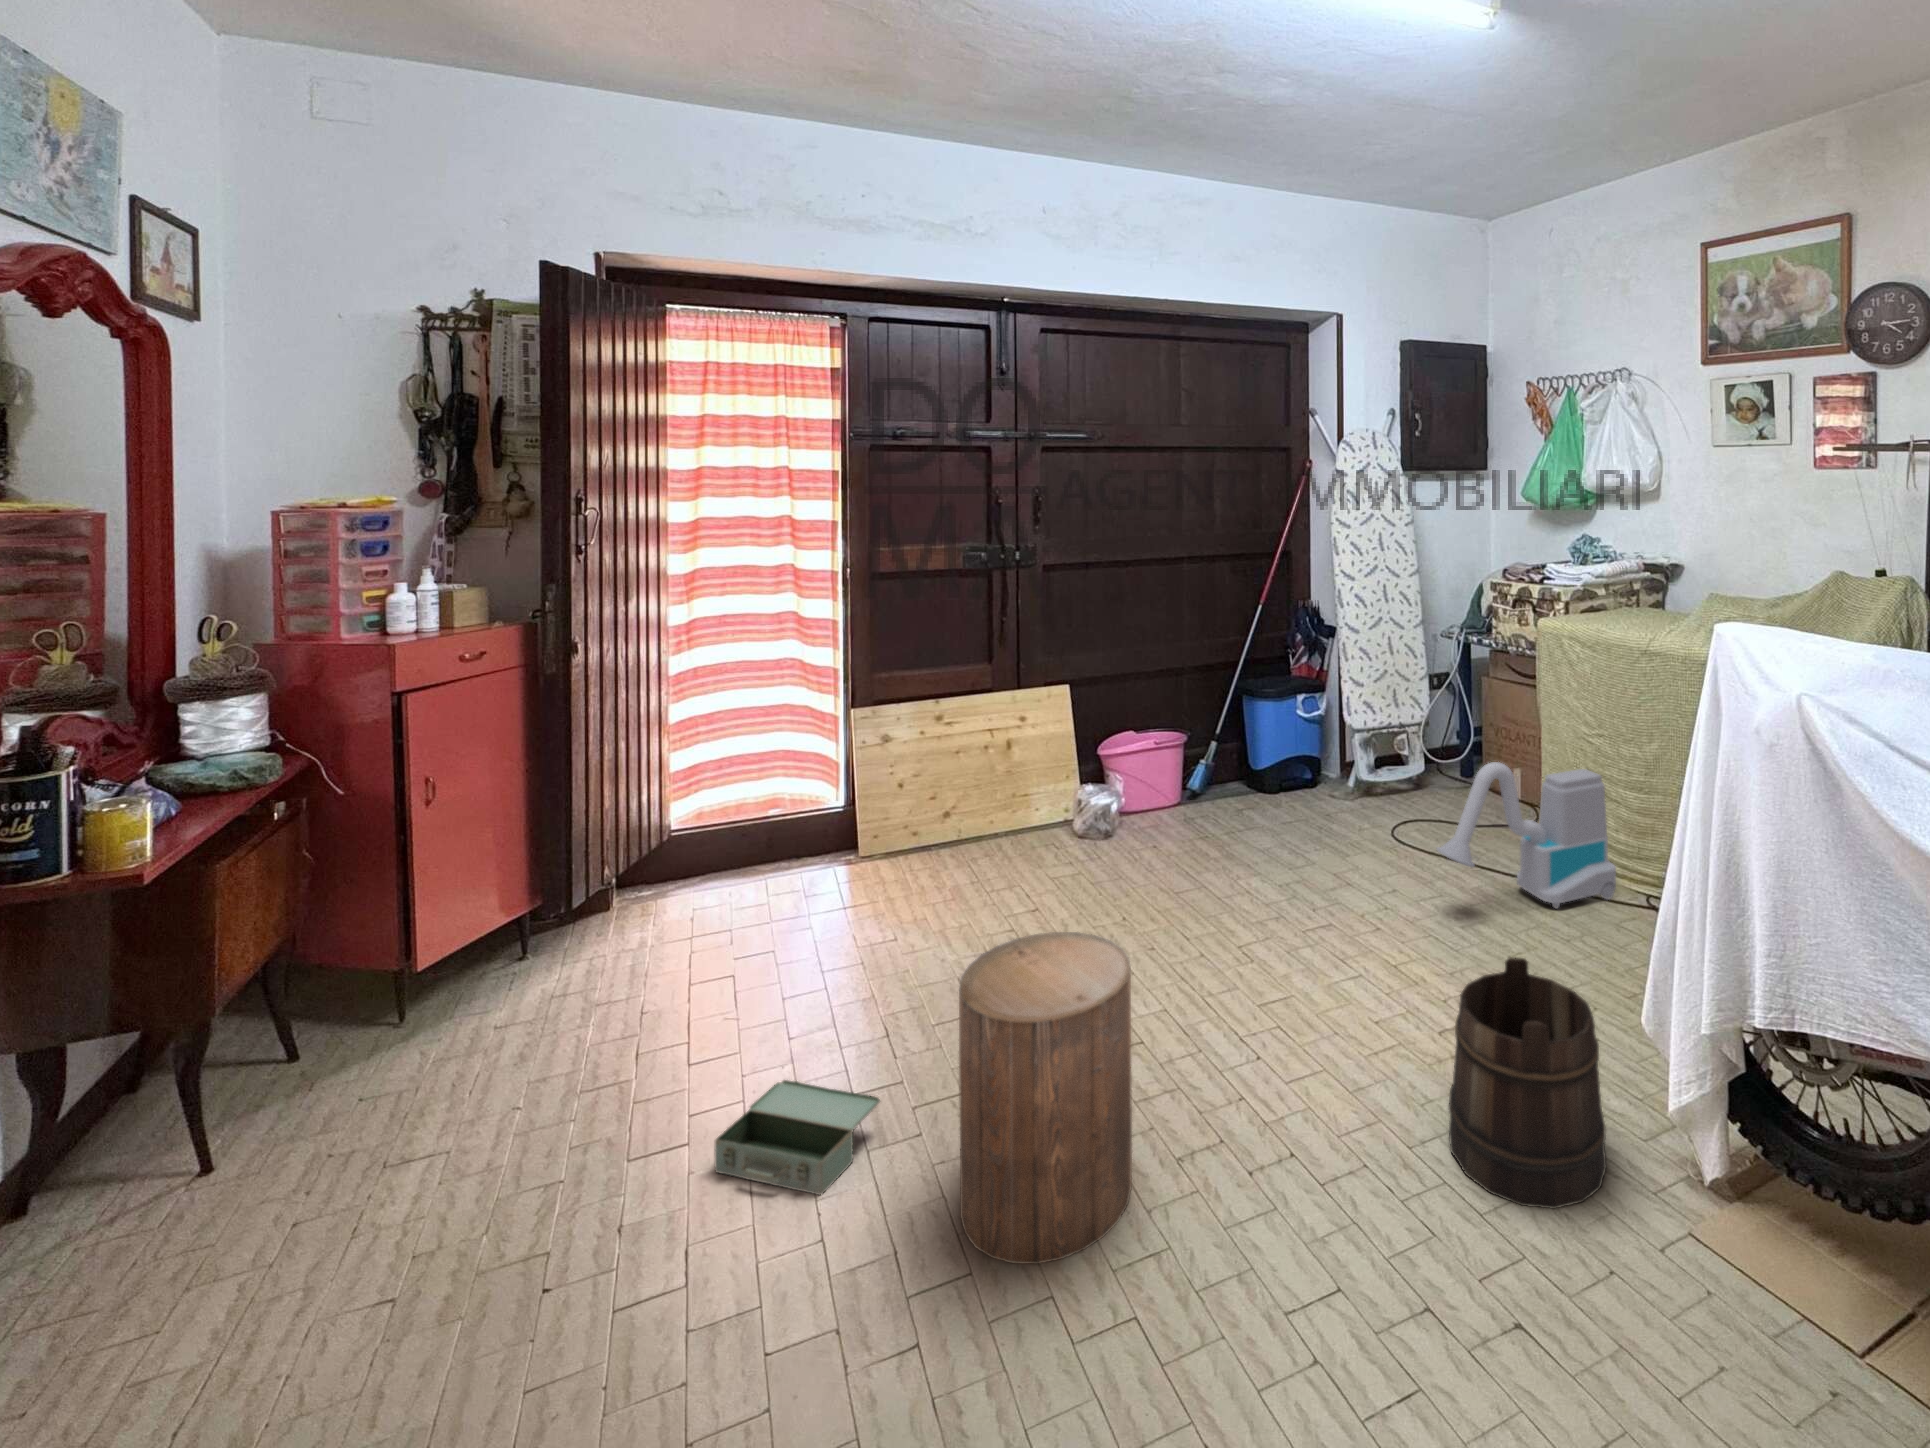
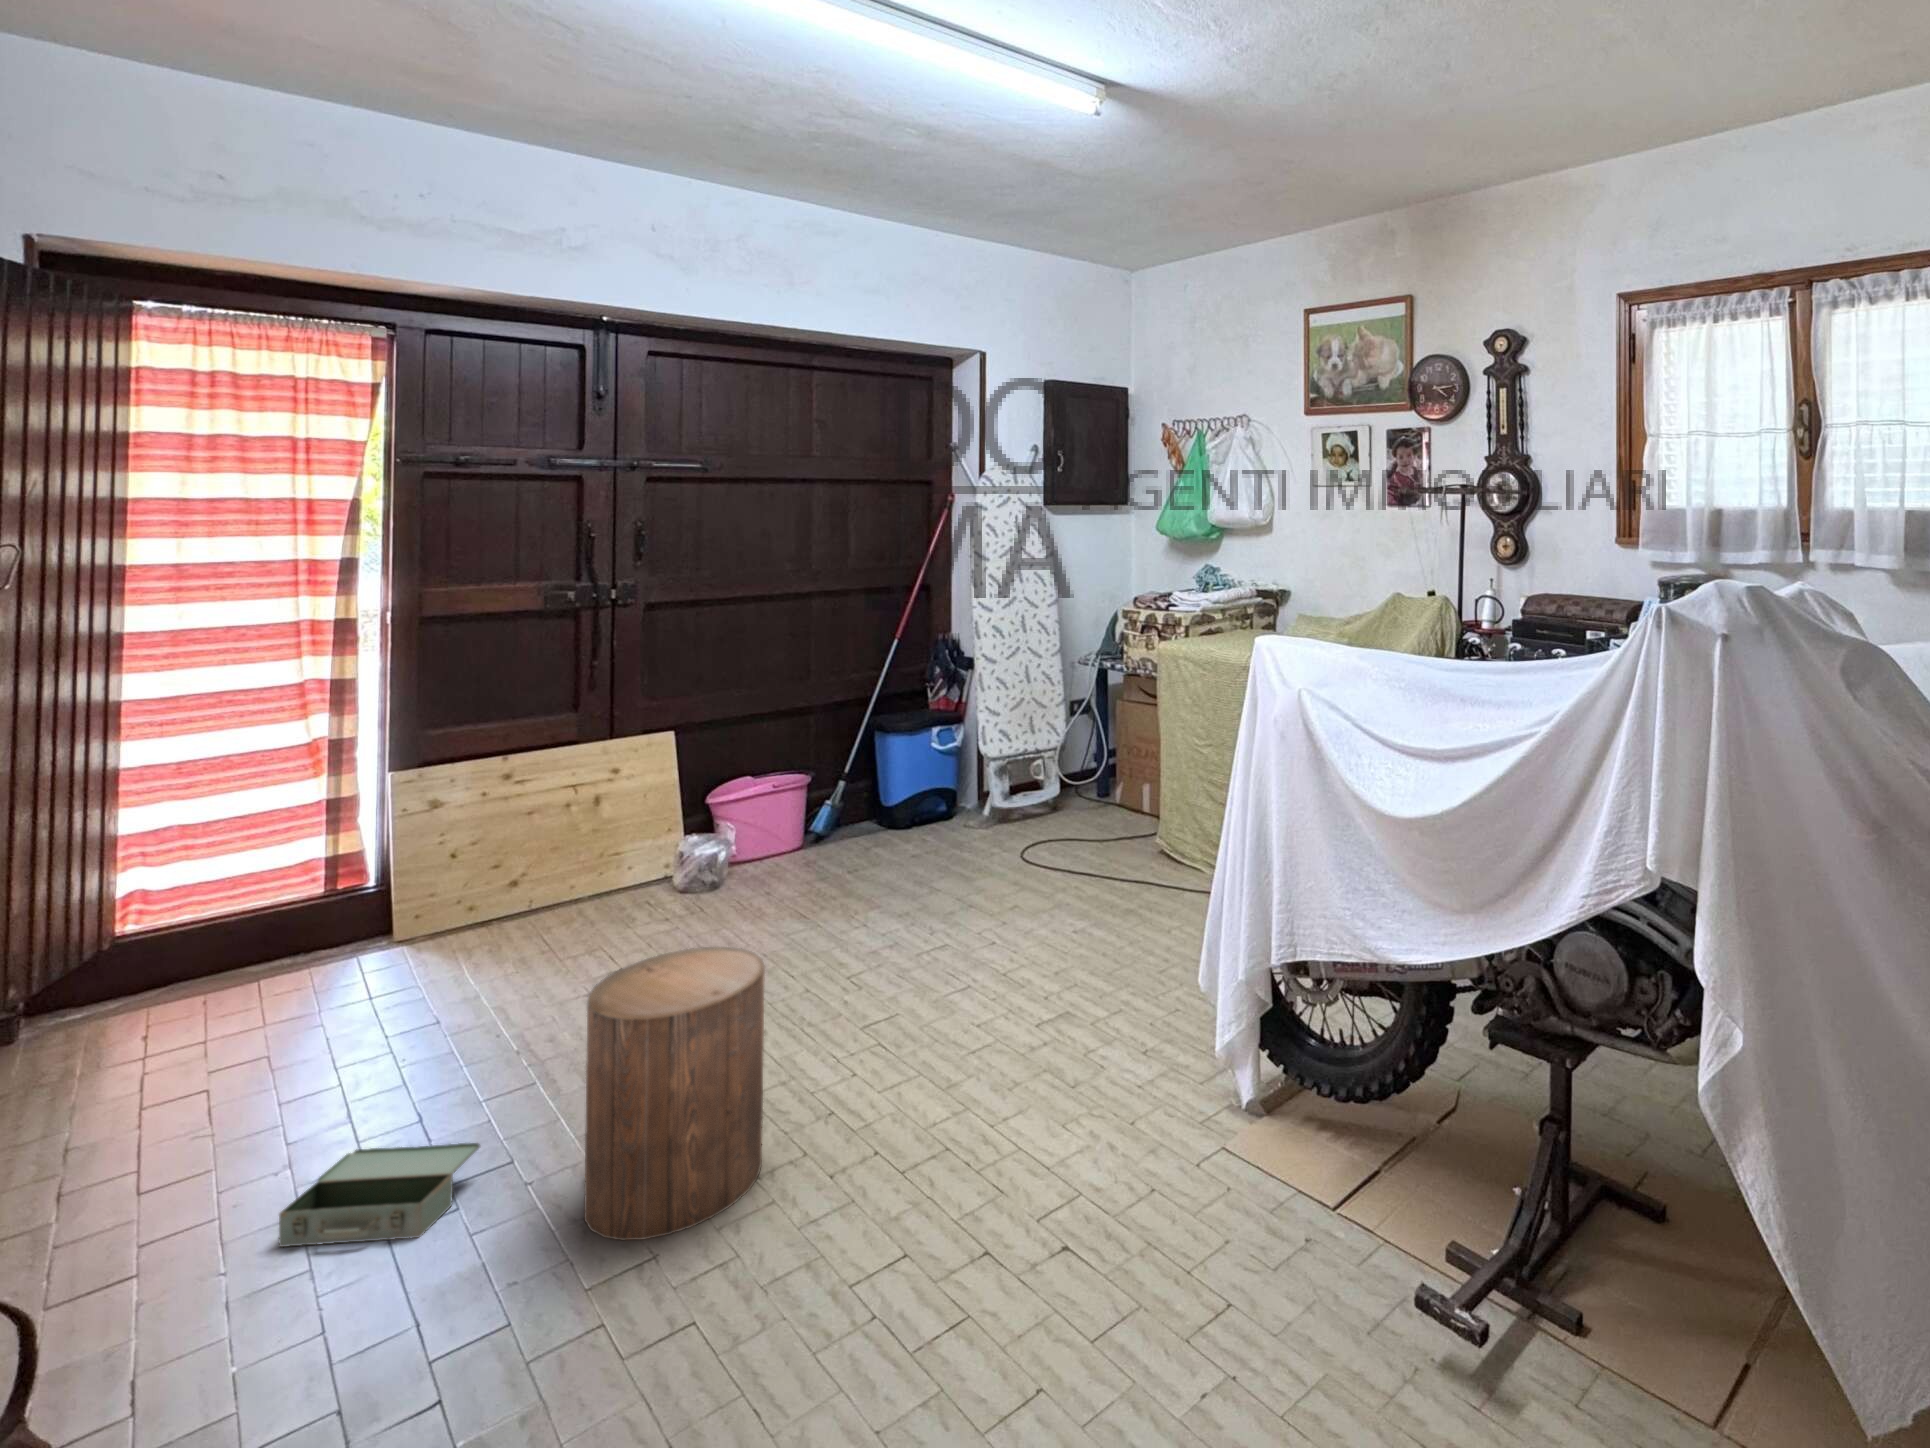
vacuum cleaner: present [1437,762,1616,909] -> none [1062,771,1222,897]
bucket: present [1449,957,1606,1209] -> none [1054,919,1178,1107]

